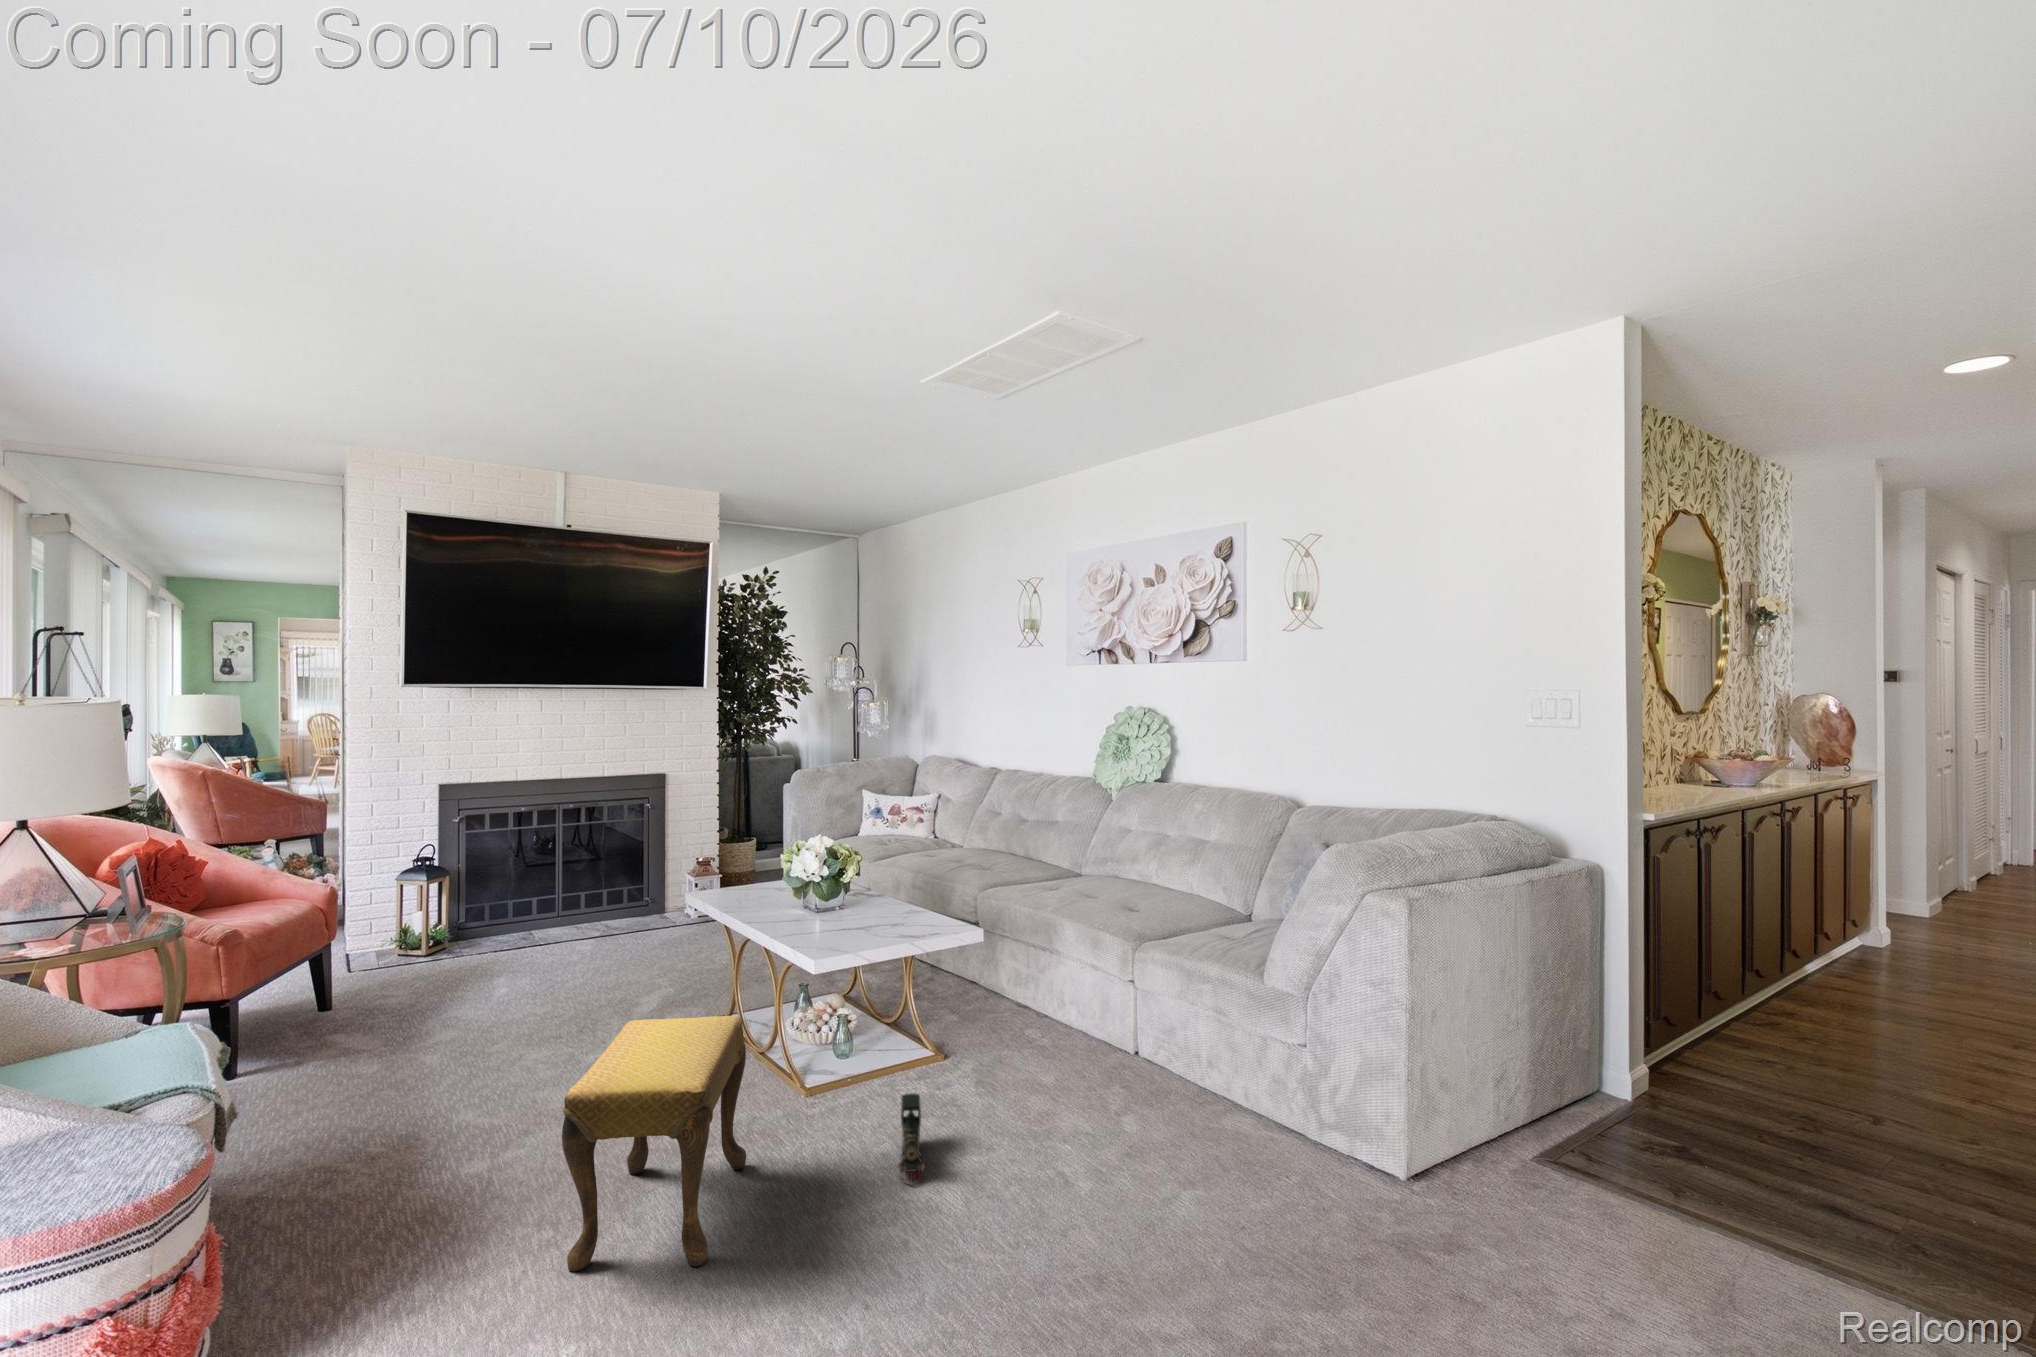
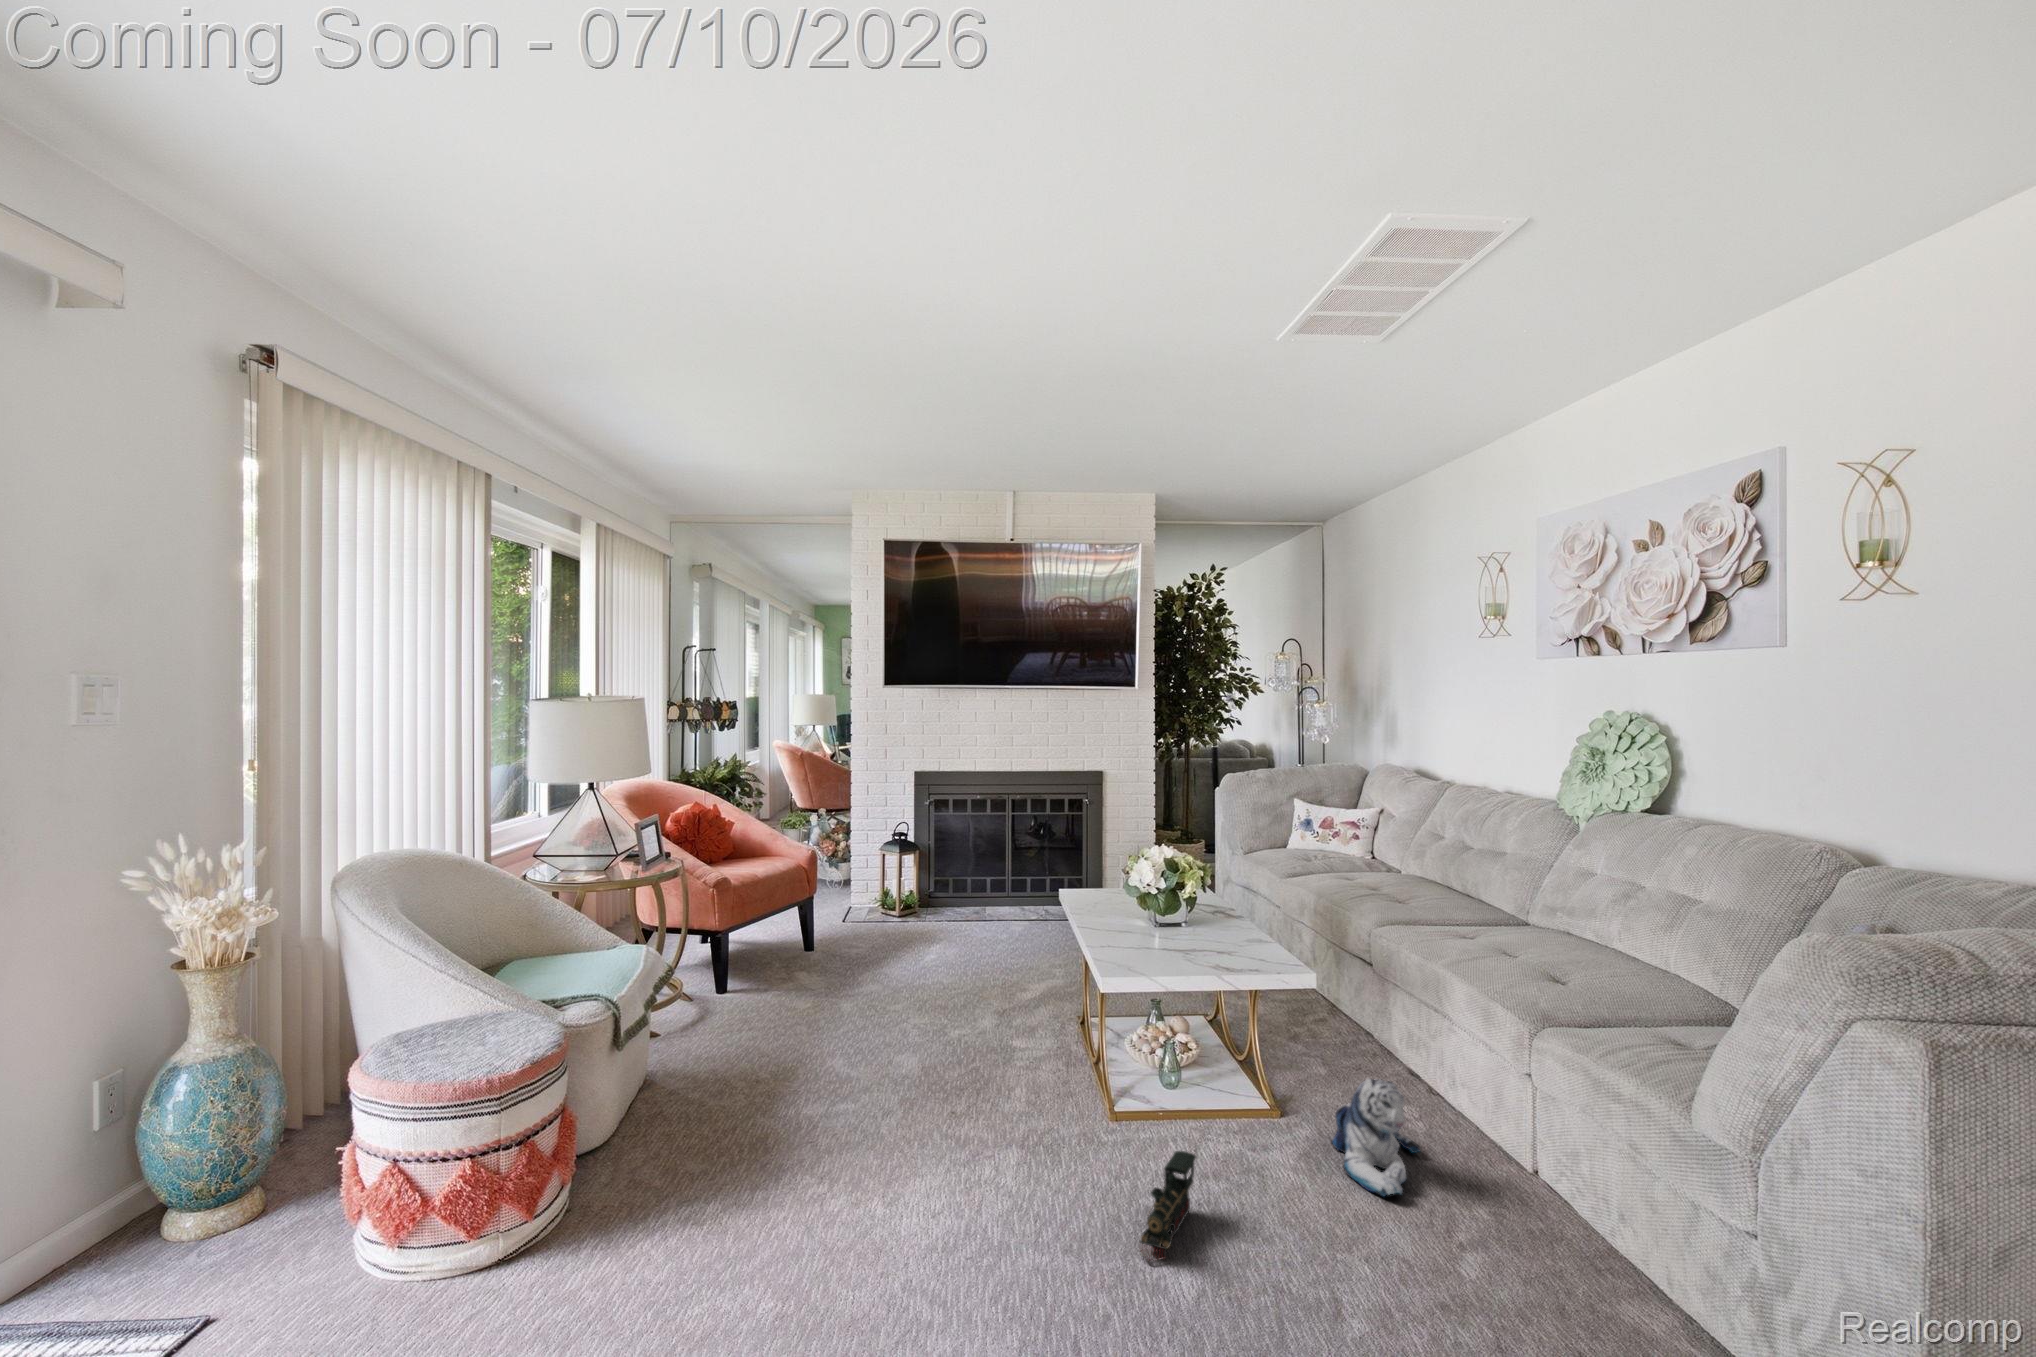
plush toy: none [992,1007,1062,1095] -> present [1332,1079,1420,1196]
footstool: present [562,1016,746,1271] -> none [782,1009,1002,1282]

